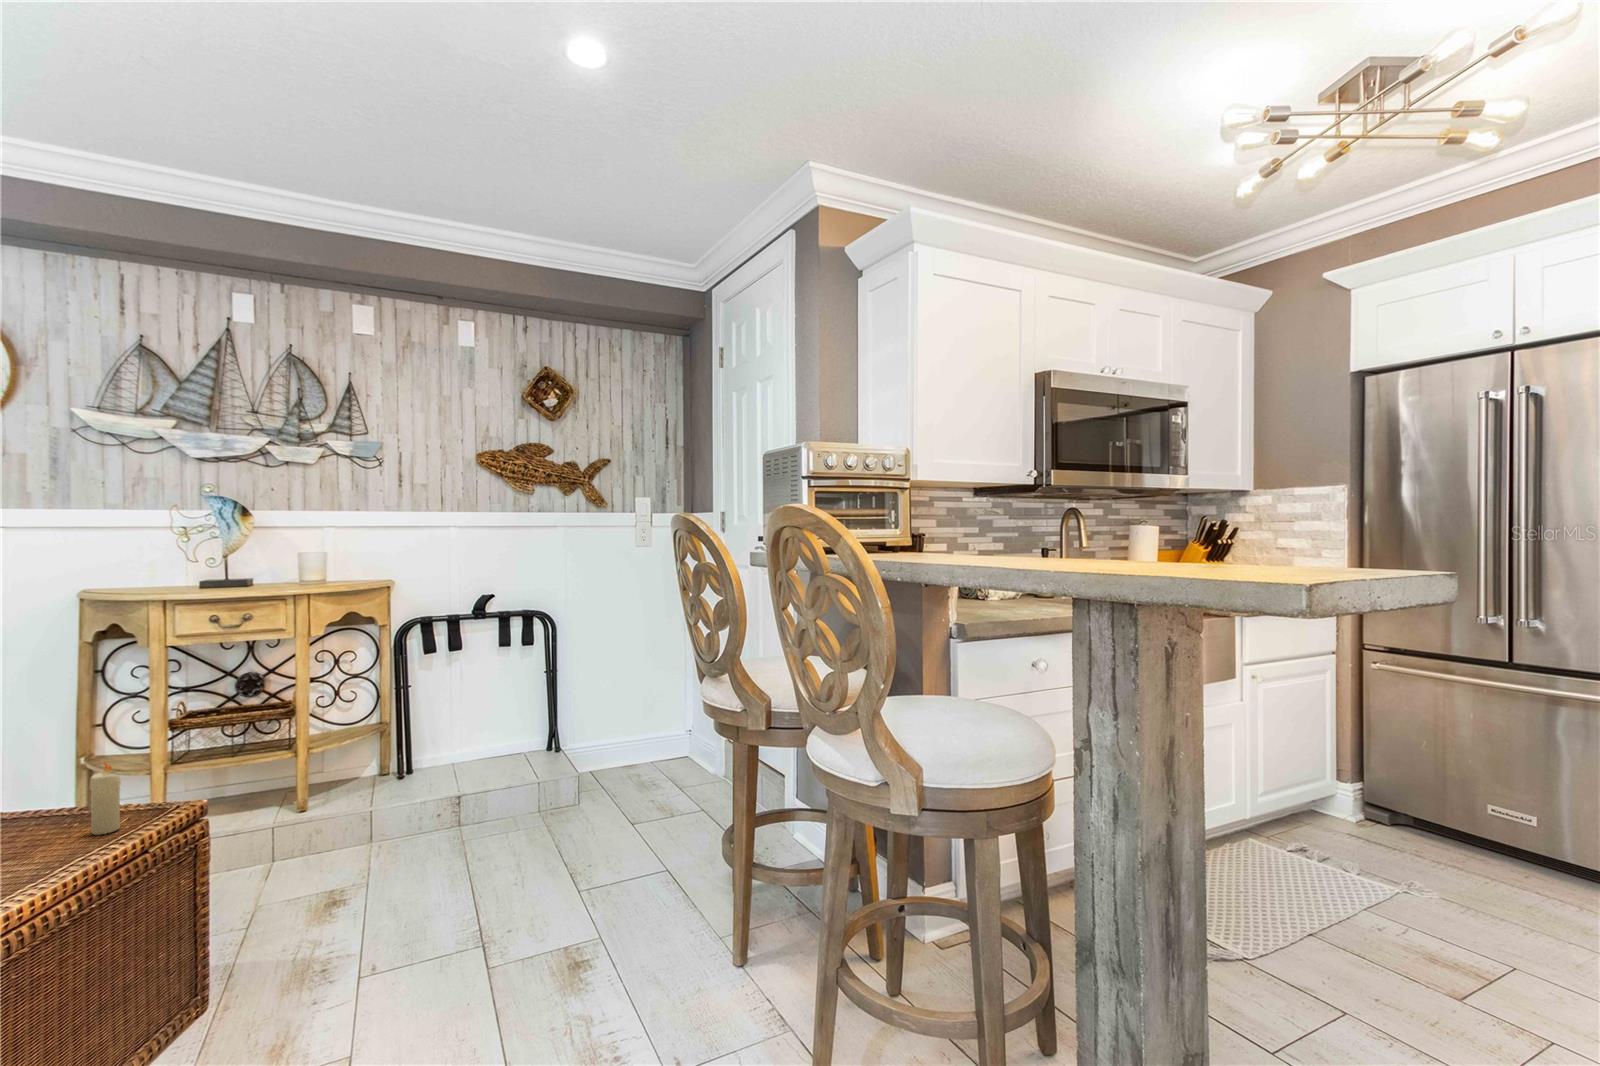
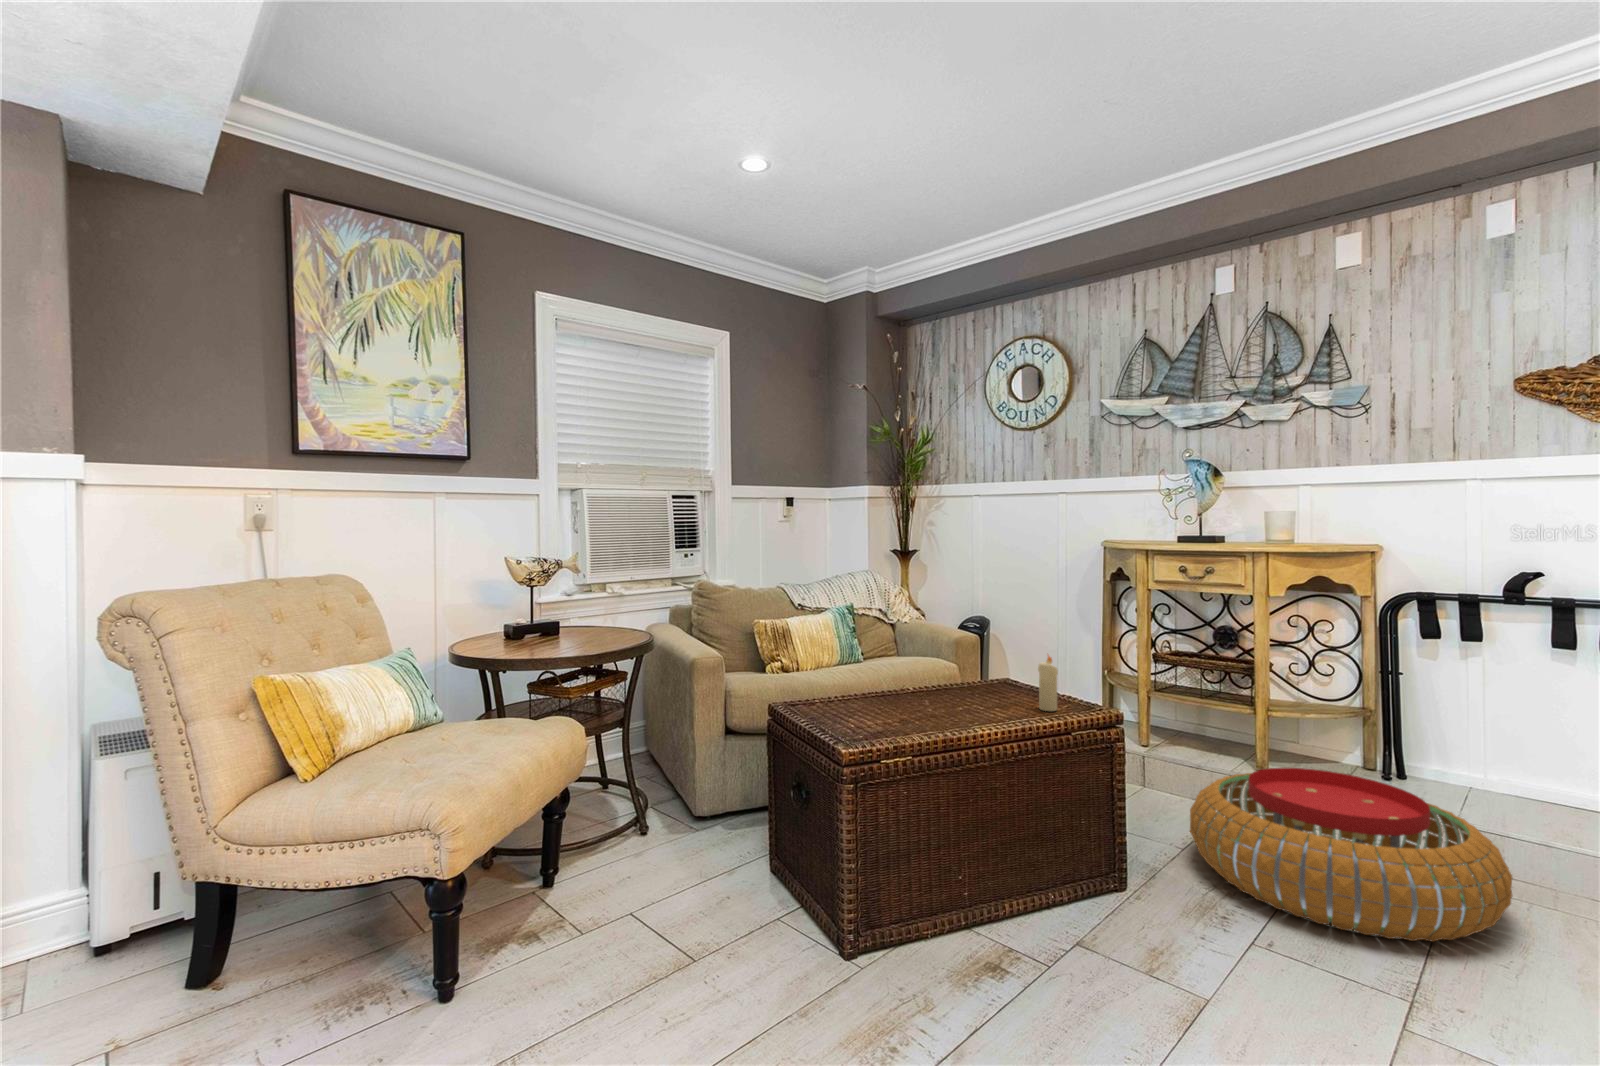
pouf: none [255,786,507,934] -> present [1190,768,1512,941]

